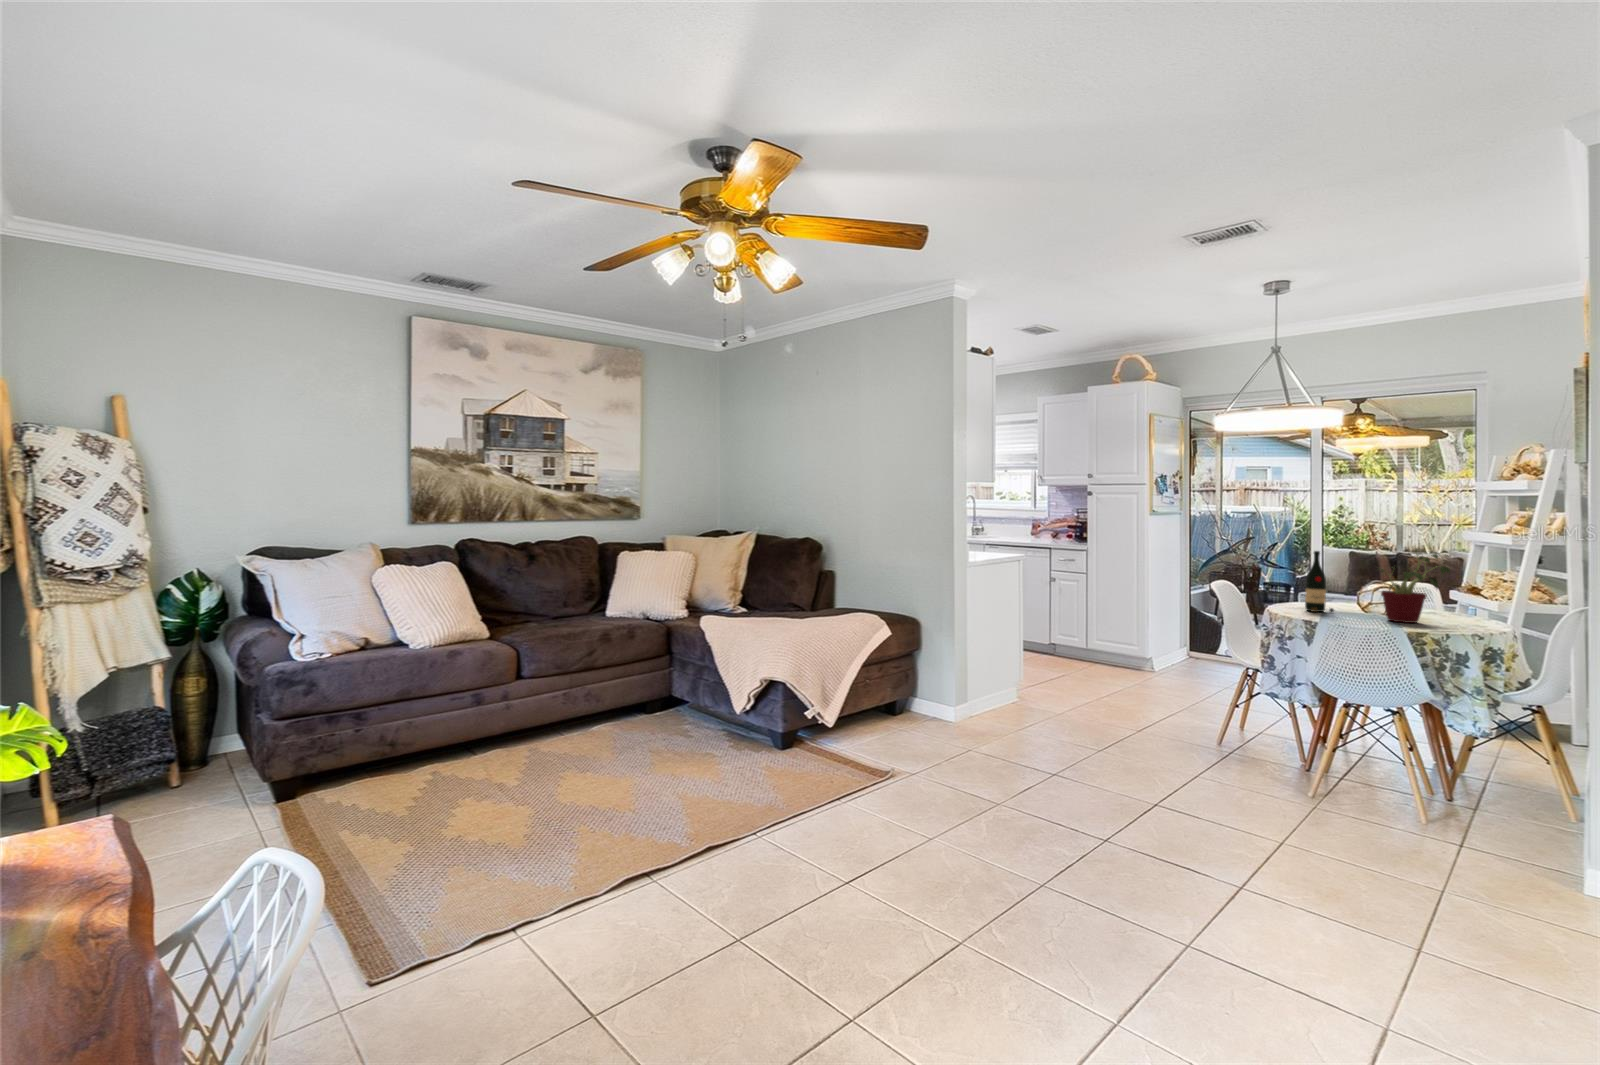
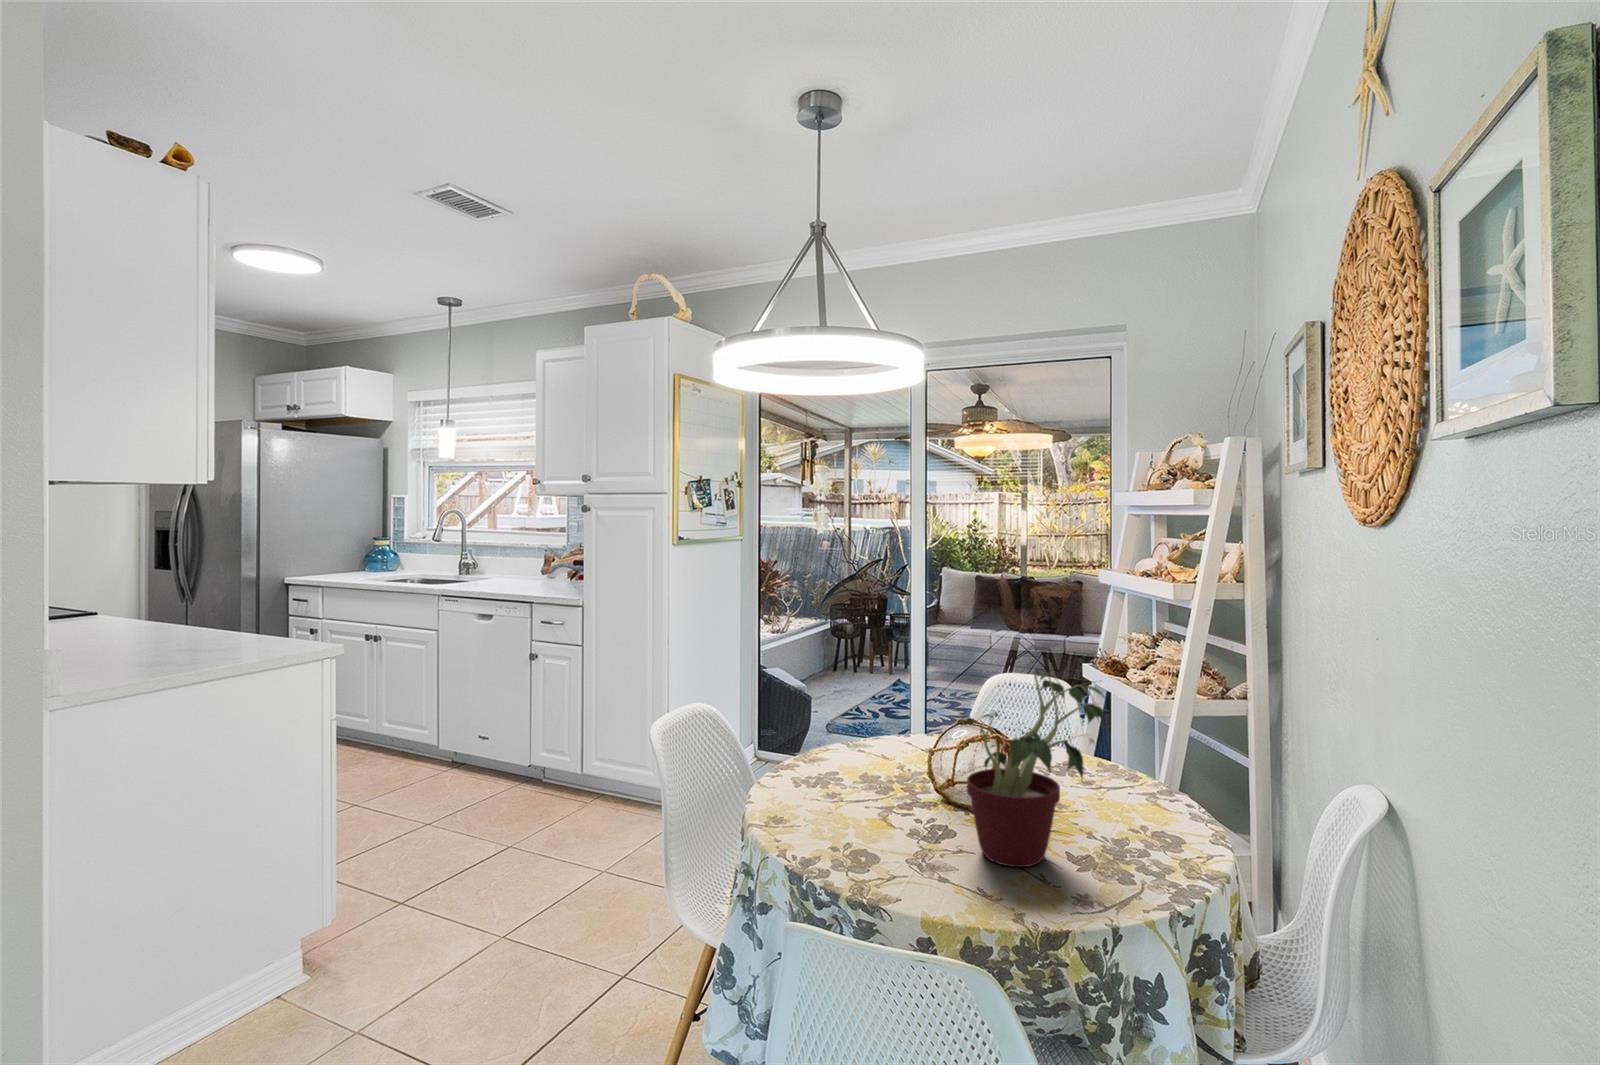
wine bottle: present [1305,551,1334,612] -> none [826,662,882,817]

